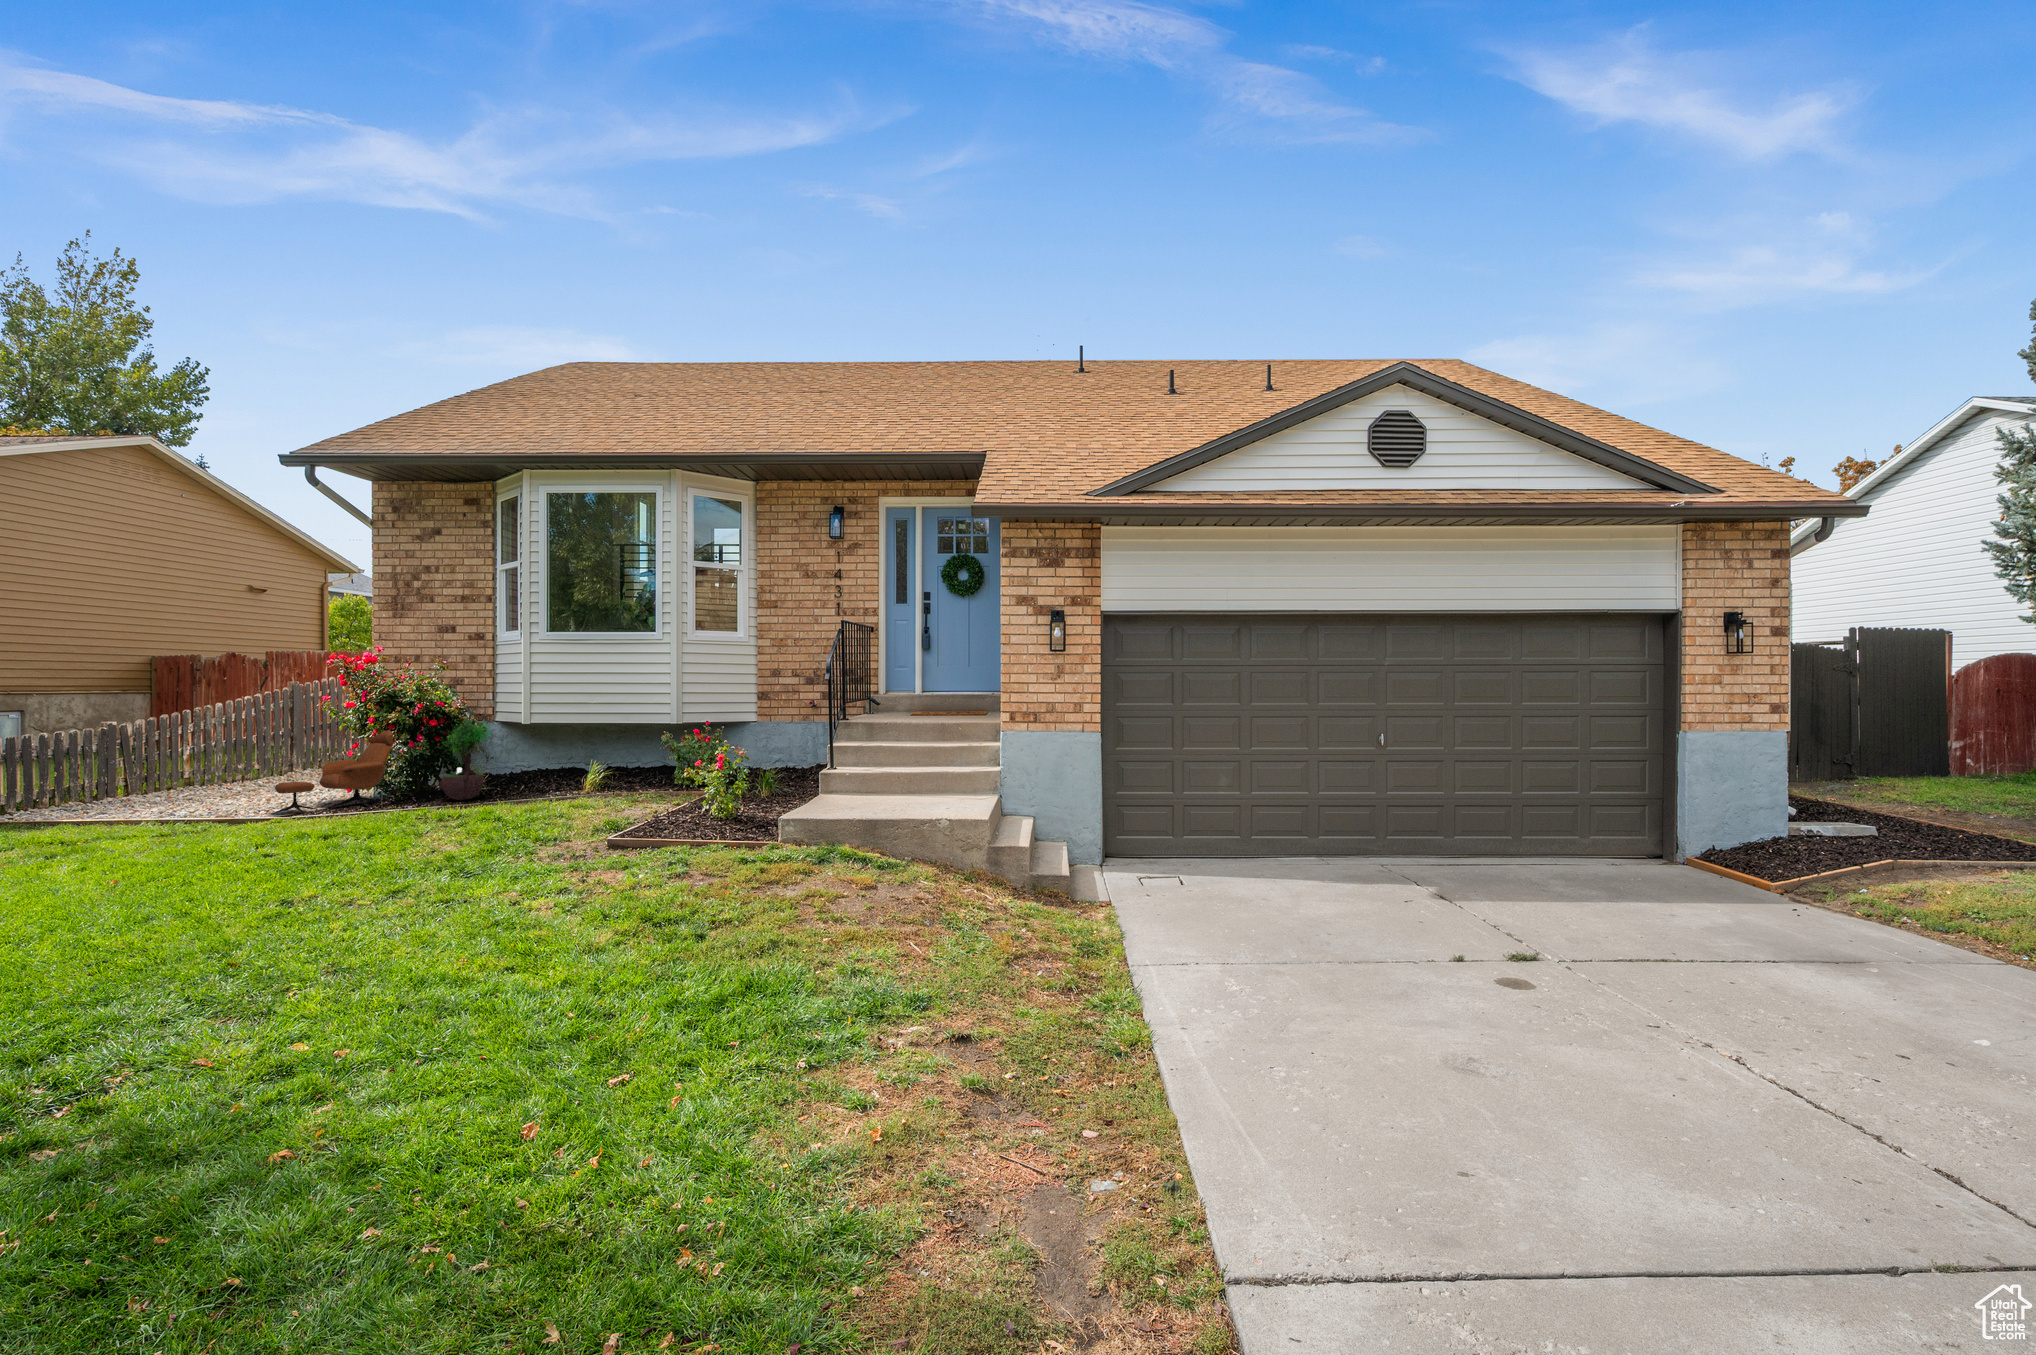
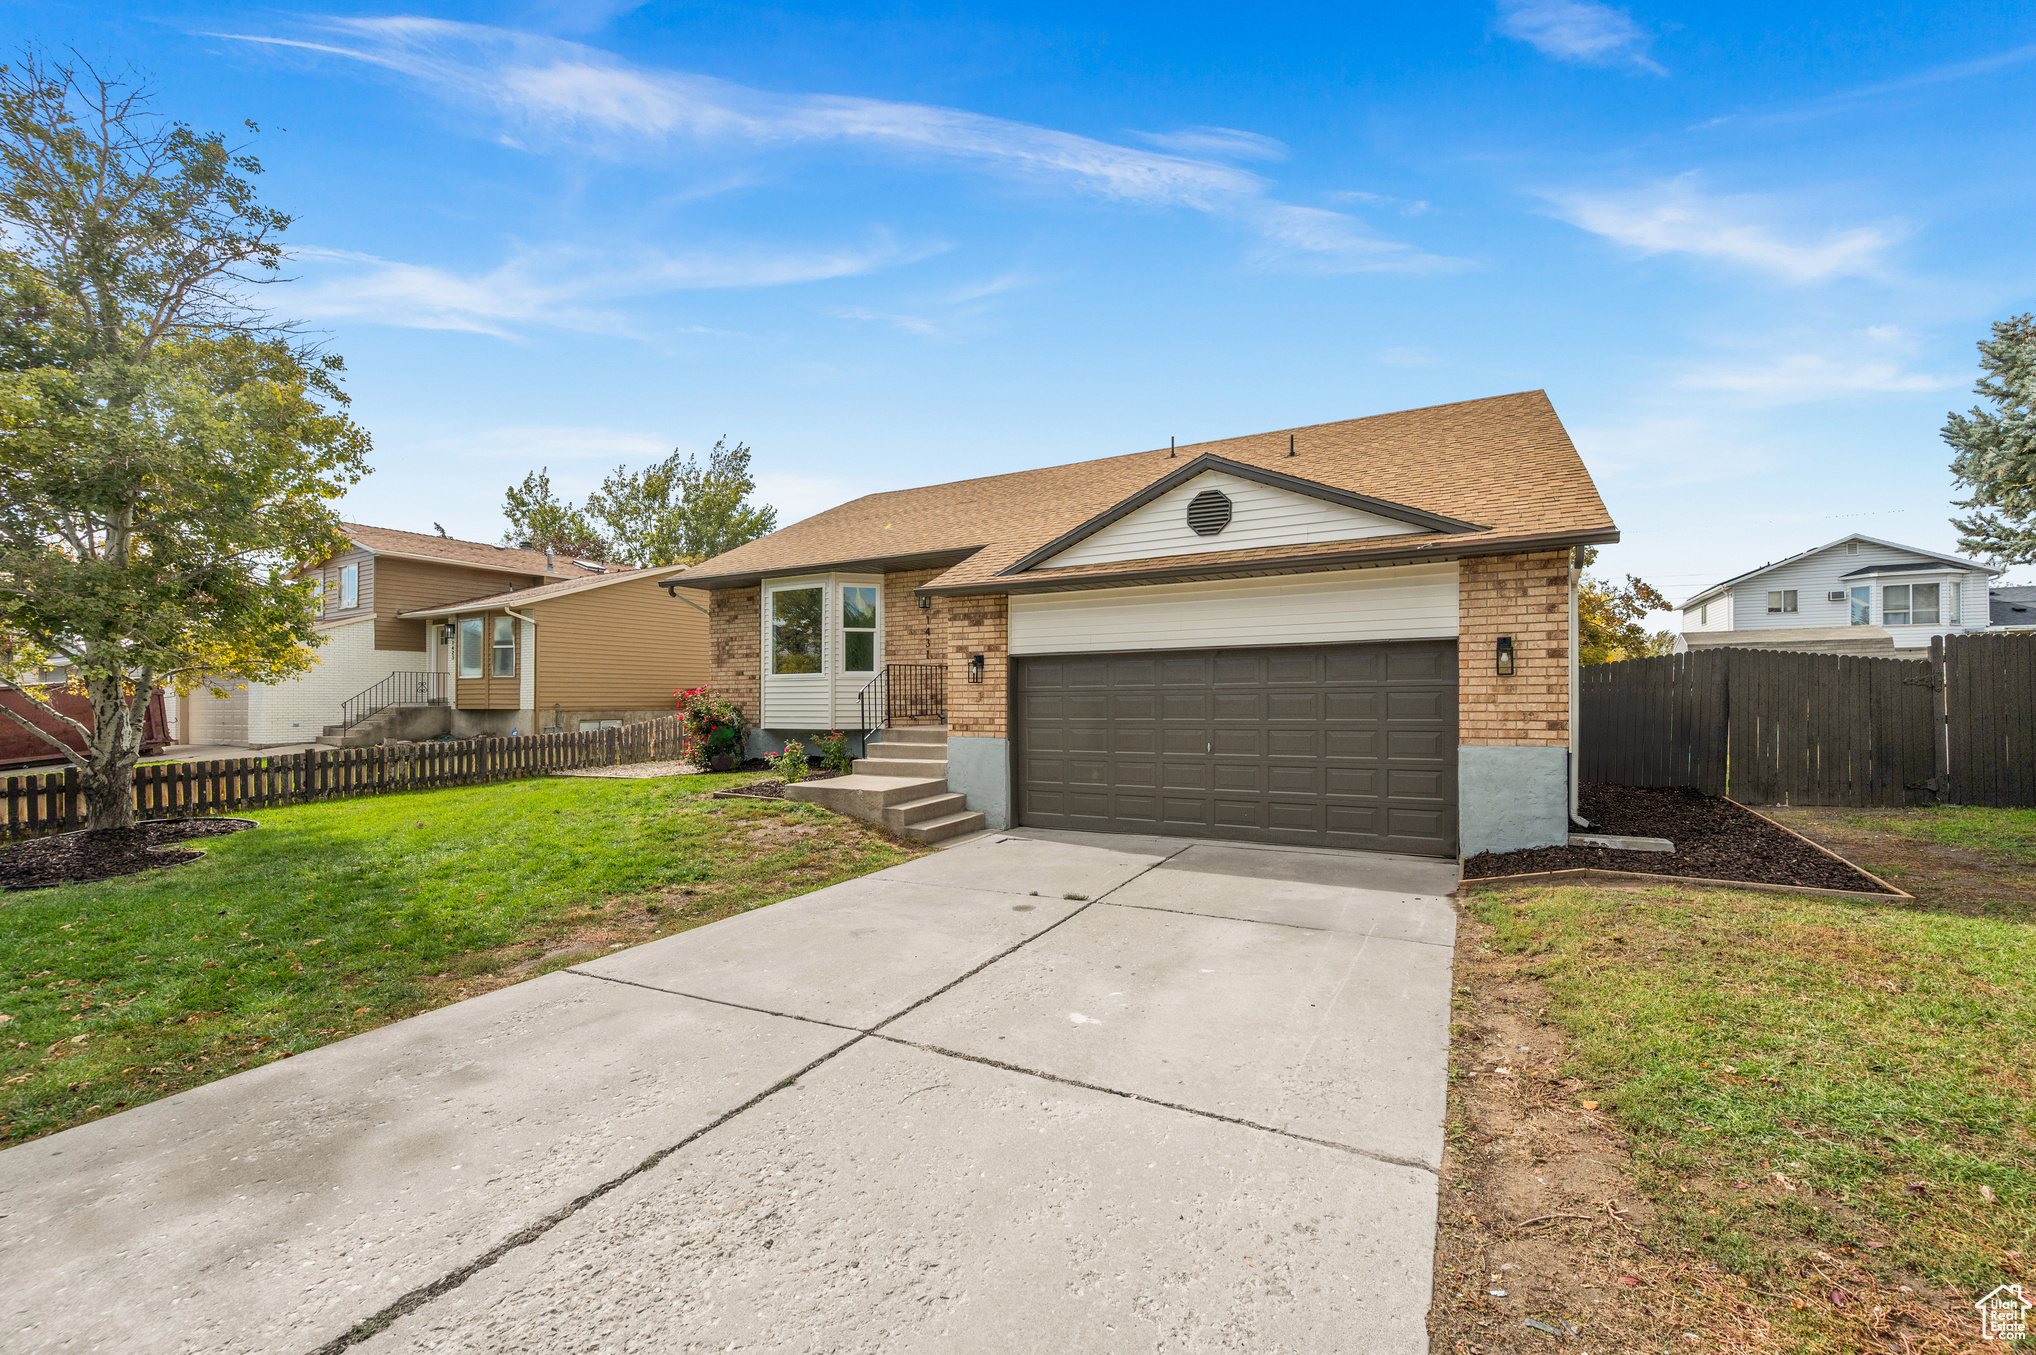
lounge chair: present [272,730,393,814] -> none [634,731,695,774]

